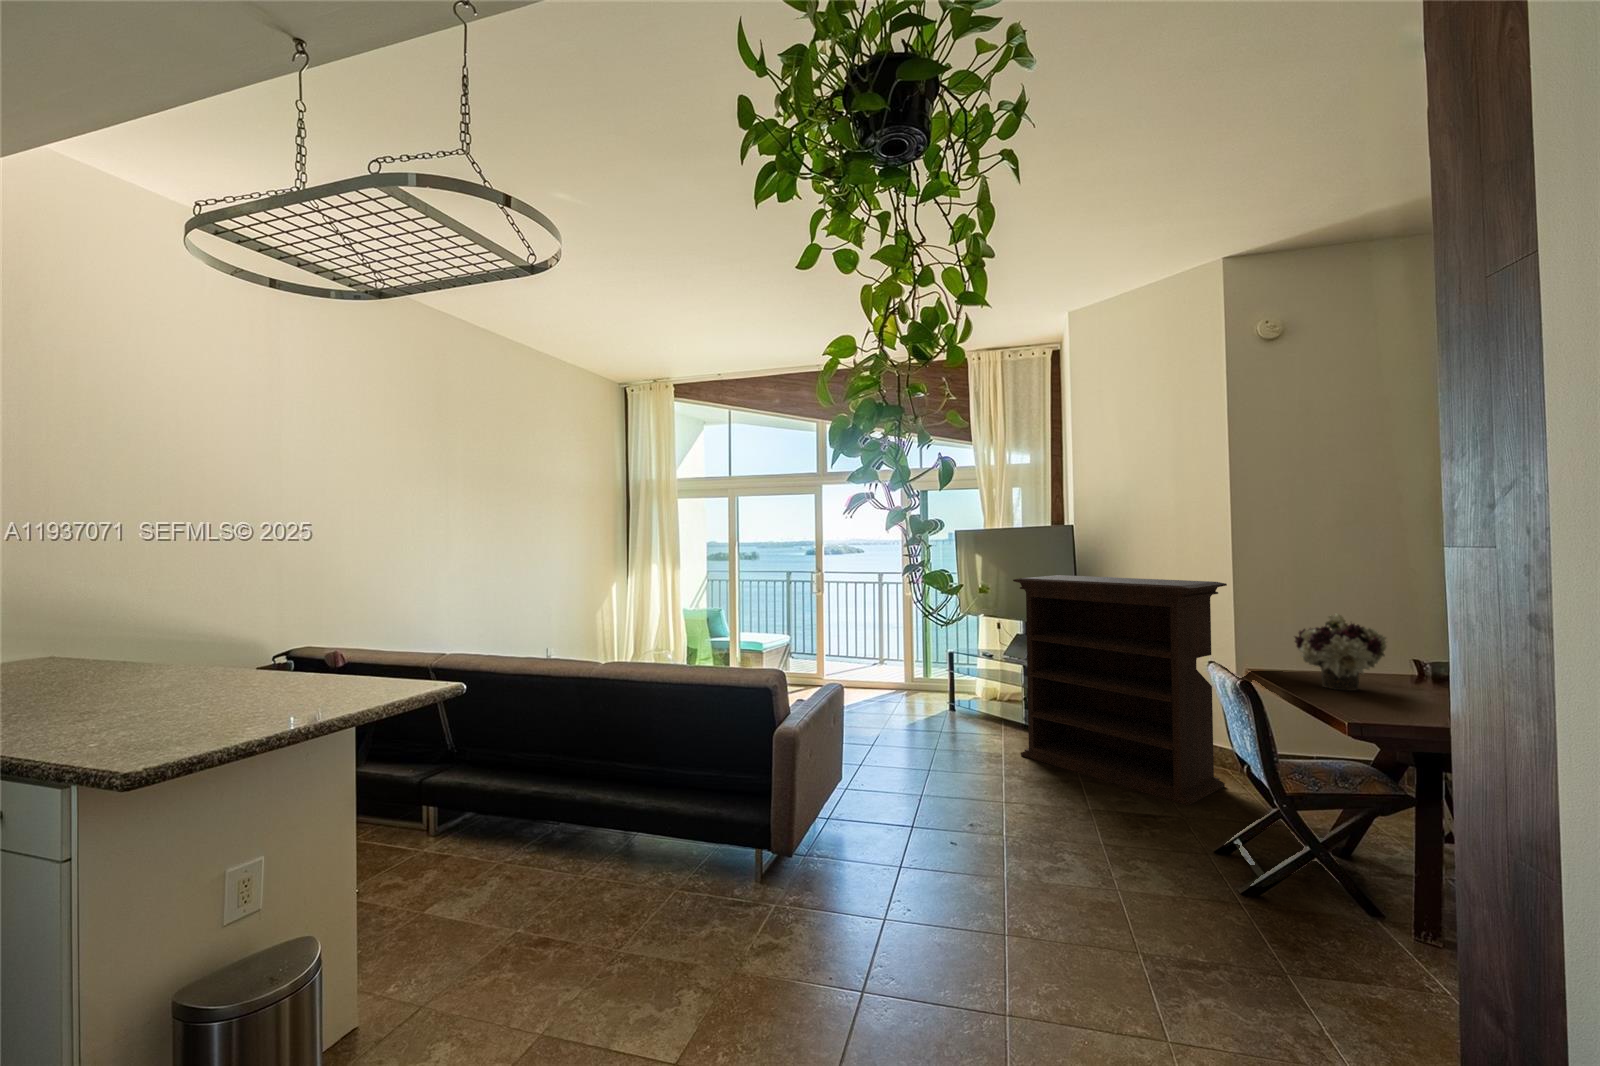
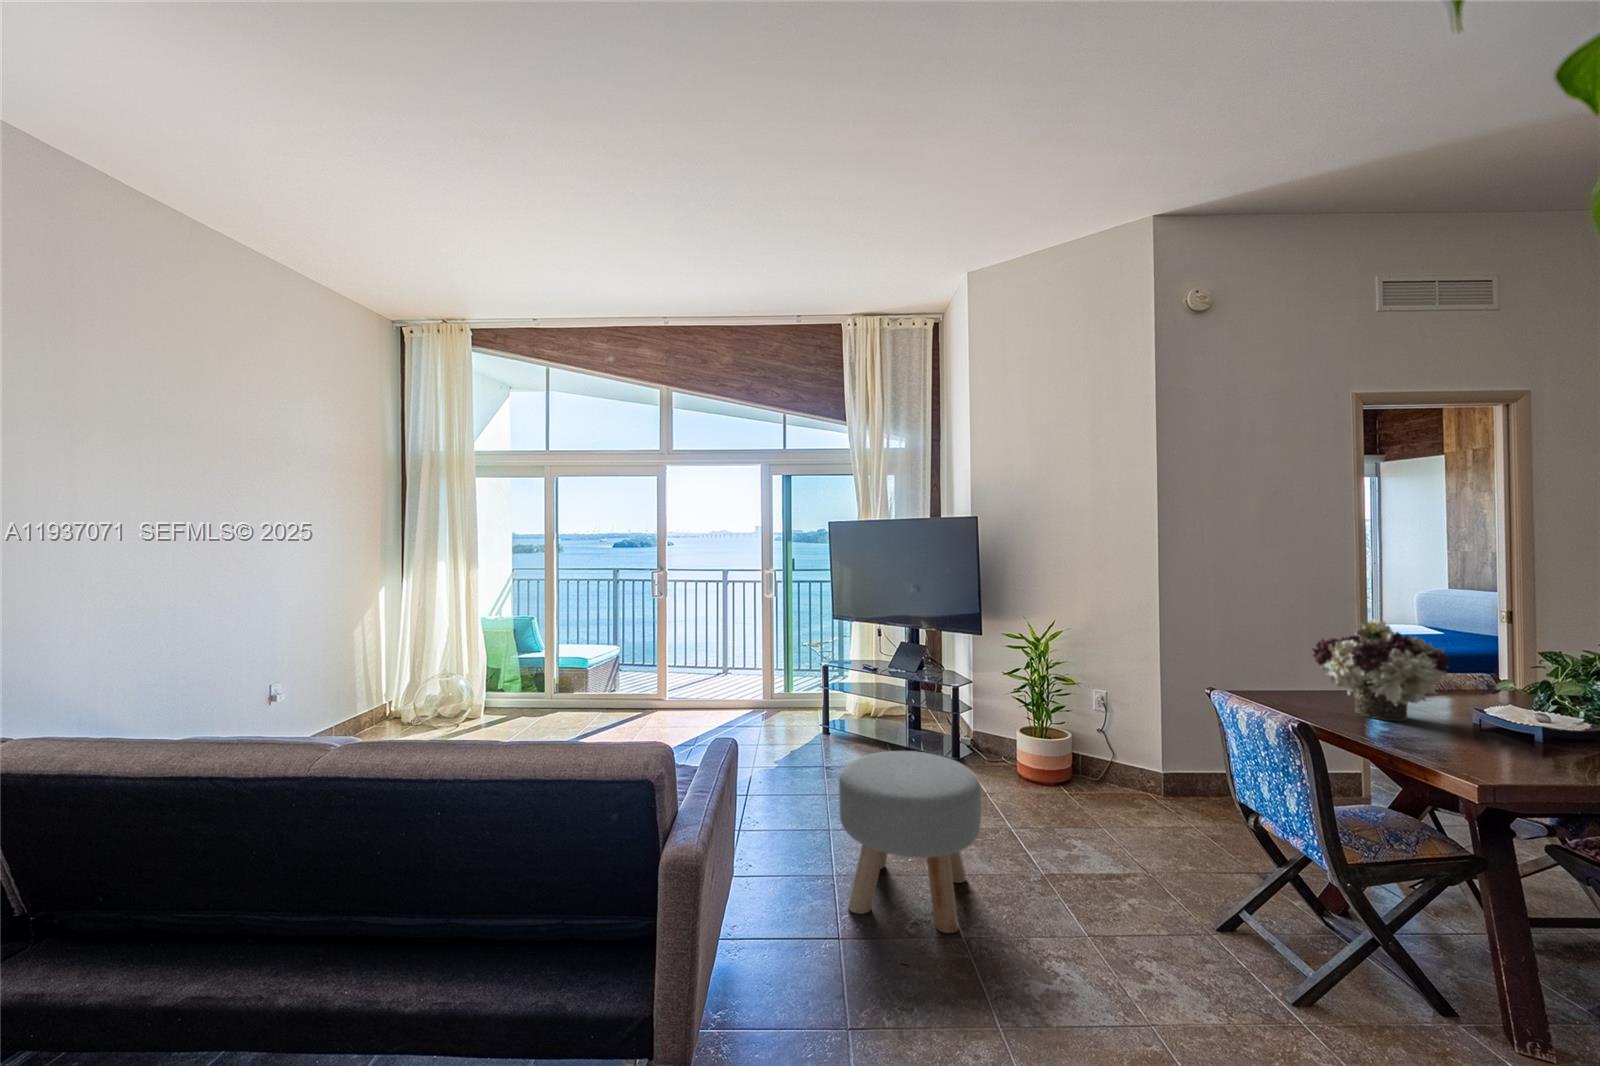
bookshelf: present [1013,575,1227,806] -> none [919,572,1172,863]
ottoman: none [929,706,1031,820] -> present [839,751,981,933]

